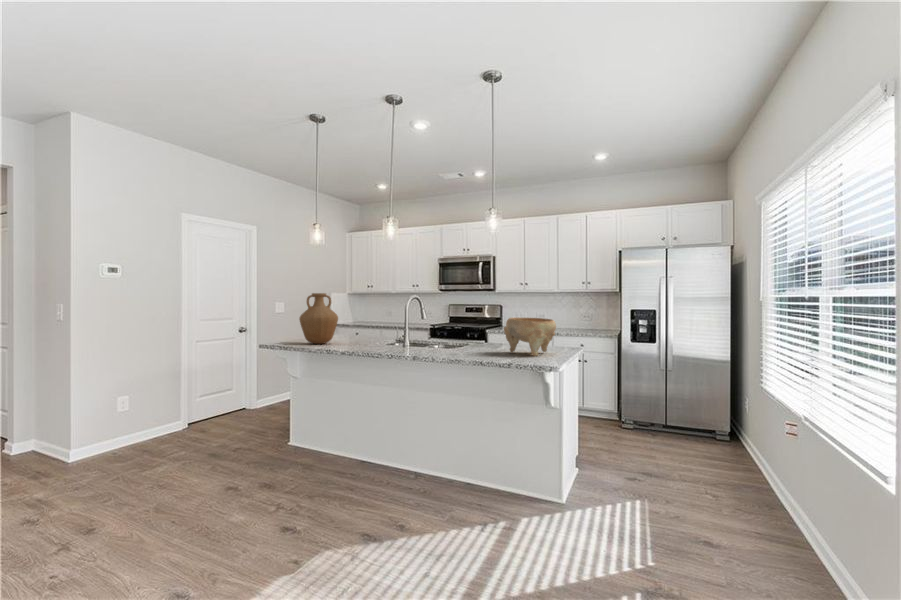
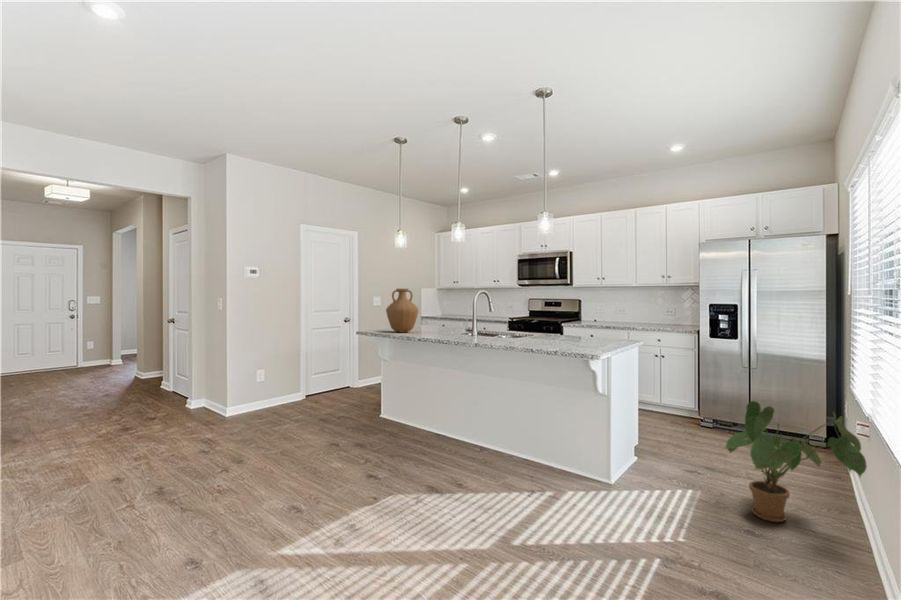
decorative bowl: present [504,318,556,356] -> none [560,310,609,346]
house plant: none [672,409,820,531] -> present [725,401,867,522]

